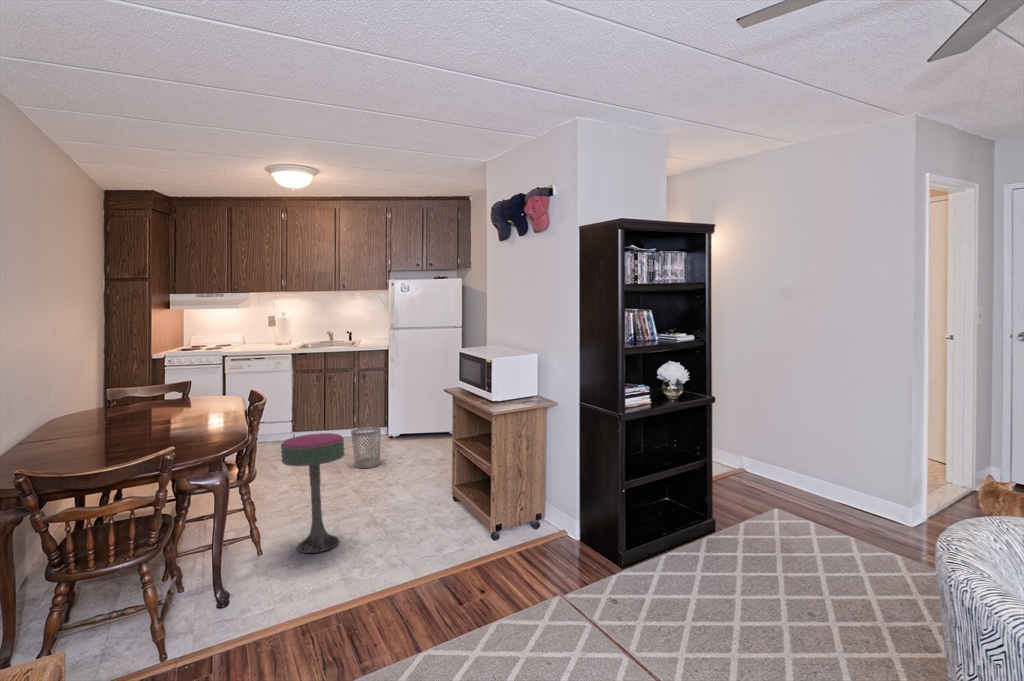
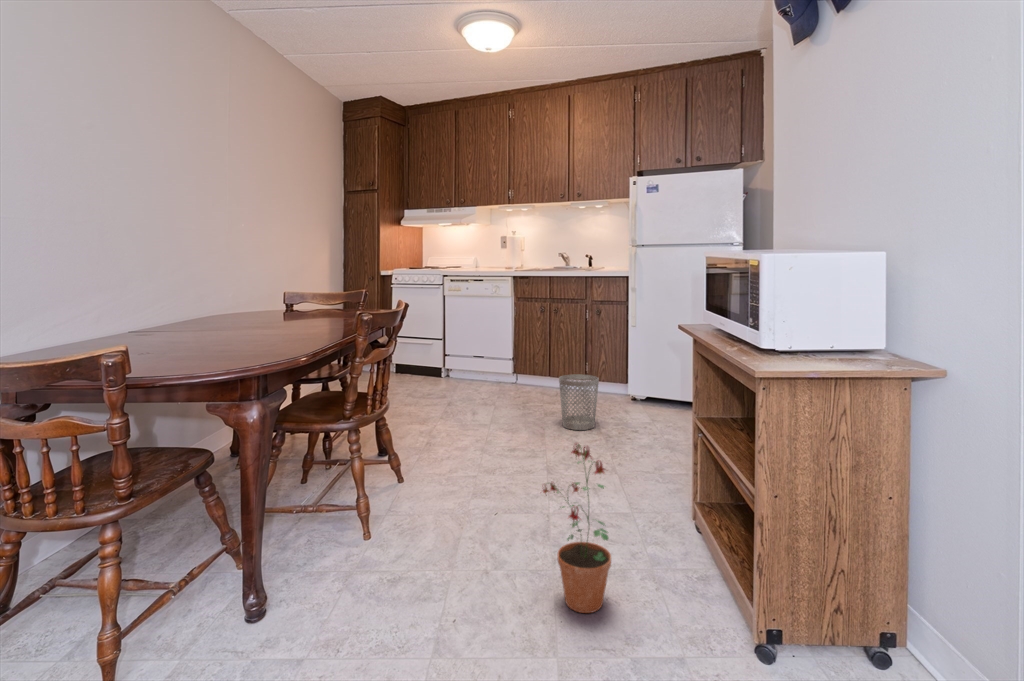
bar stool: present [281,433,345,553] -> none [393,373,488,559]
potted plant: none [388,461,433,551] -> present [543,444,611,613]

